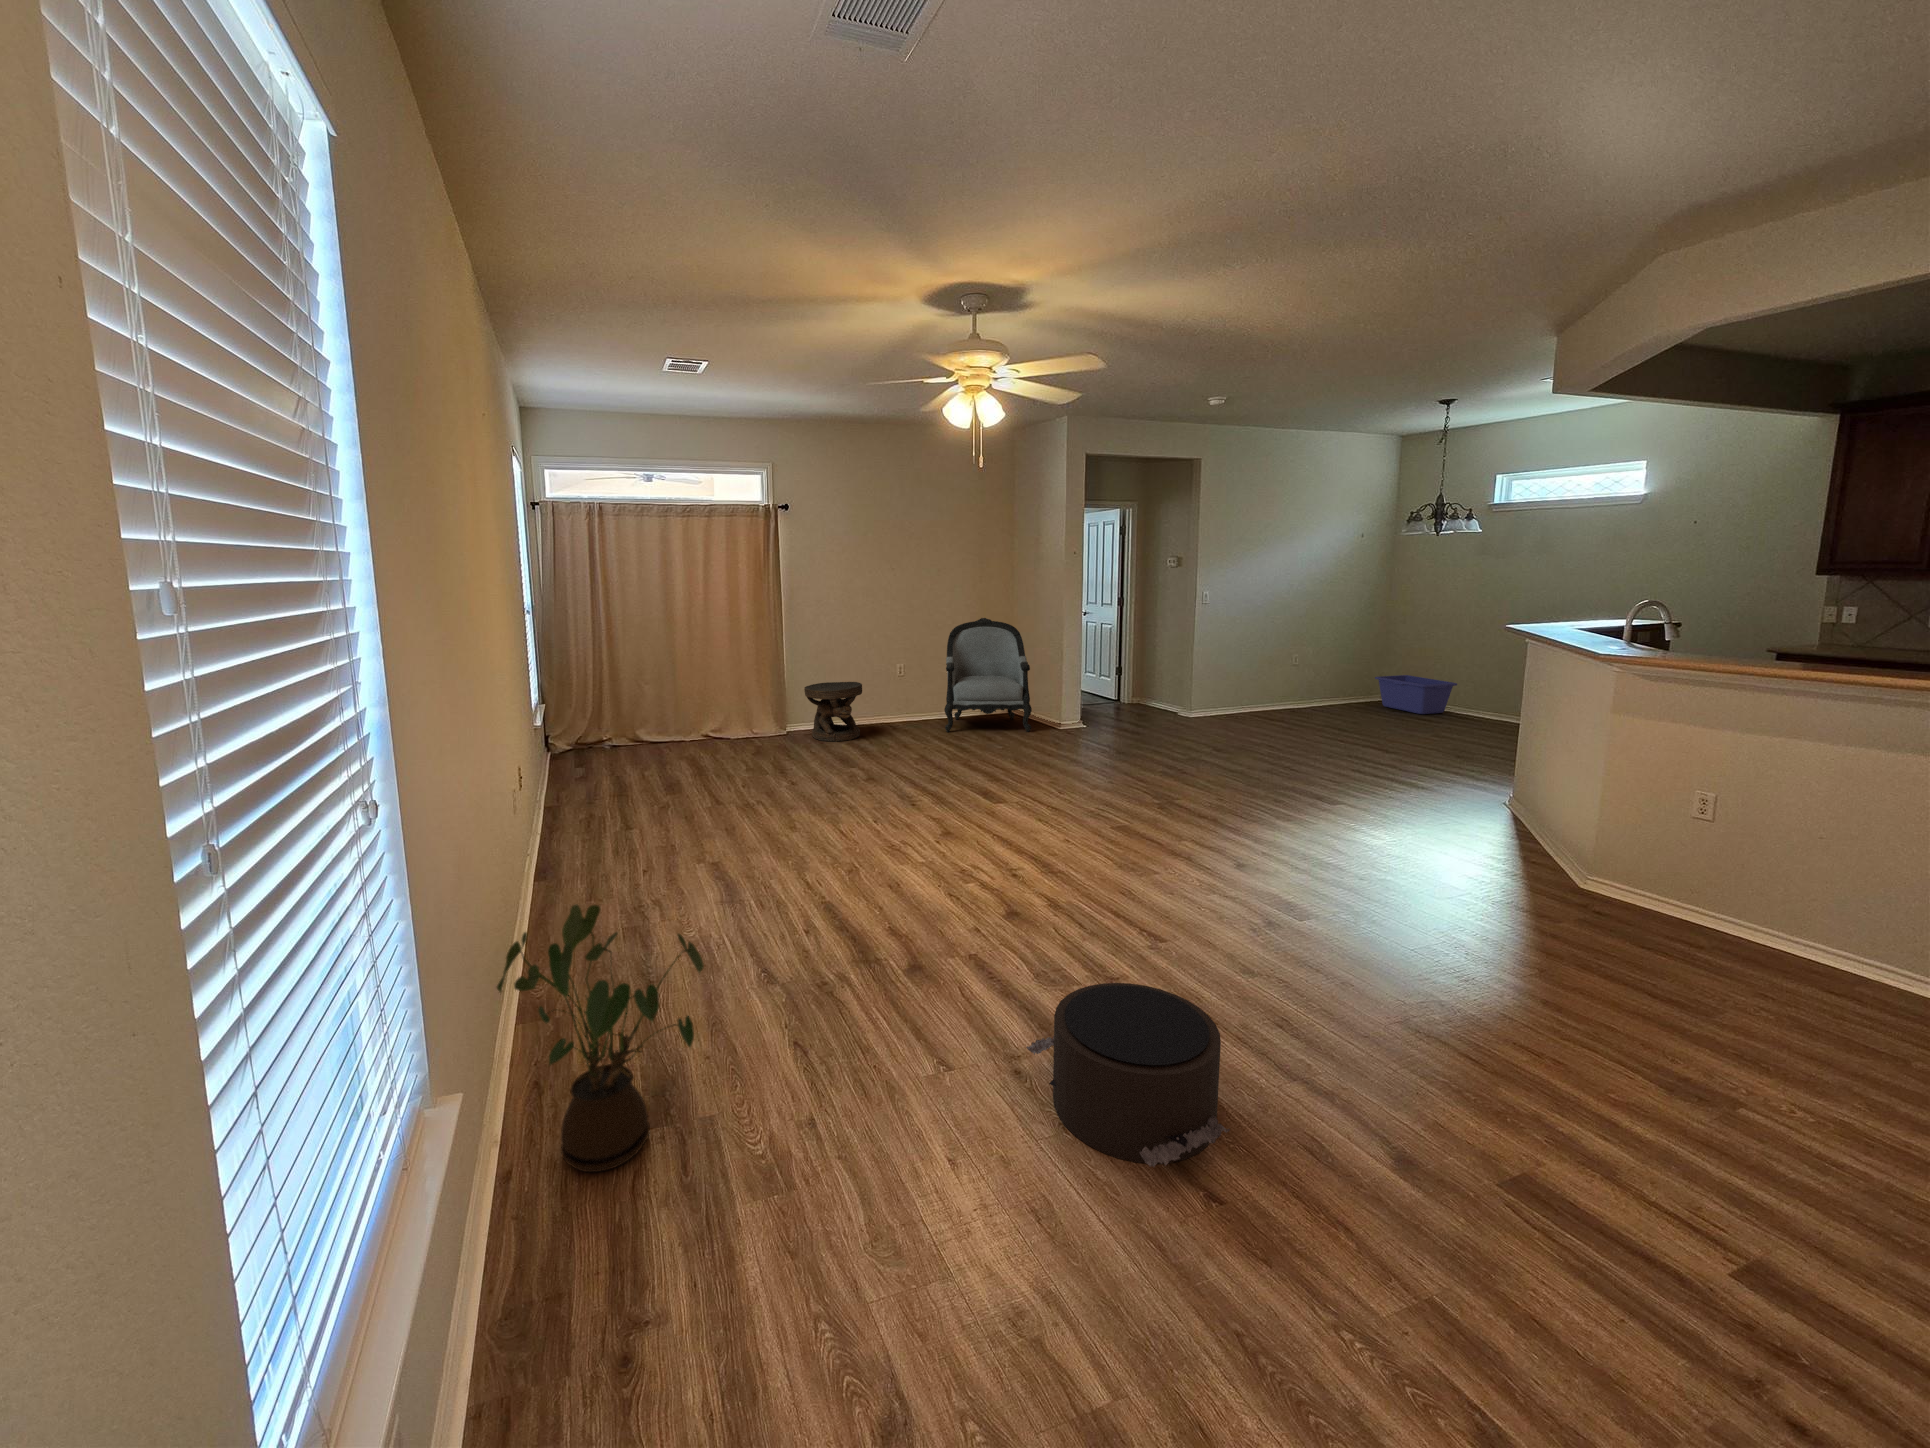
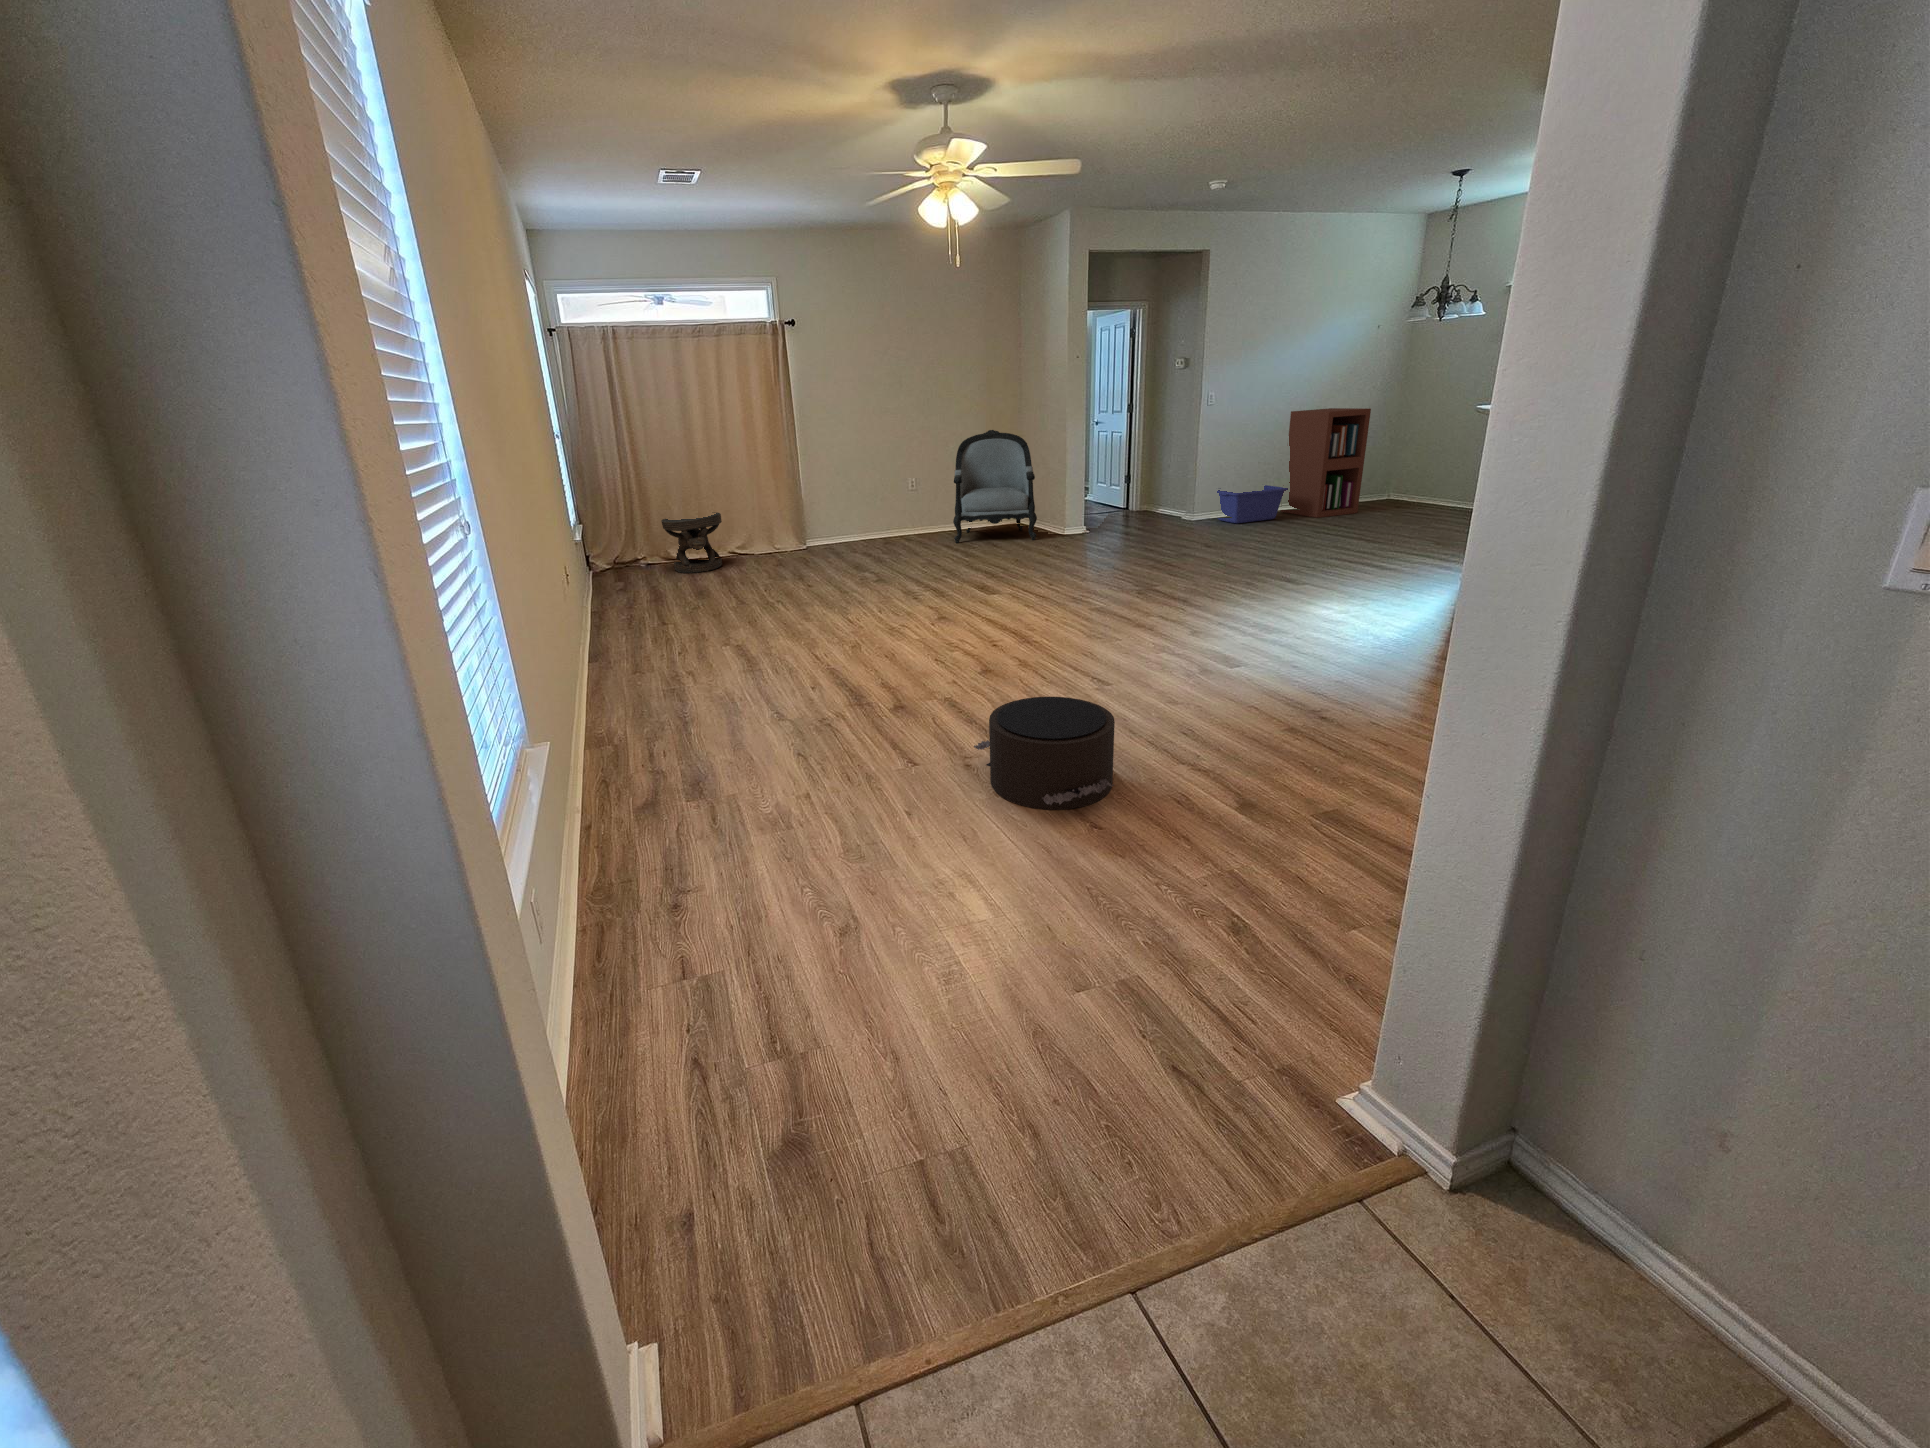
bookshelf: none [1274,610,1360,718] -> present [1281,408,1371,518]
storage bin: present [1375,675,1457,714] -> present [1217,485,1288,523]
side table: present [804,682,862,742] -> present [661,513,722,573]
house plant: present [497,904,704,1172] -> none [565,640,719,822]

